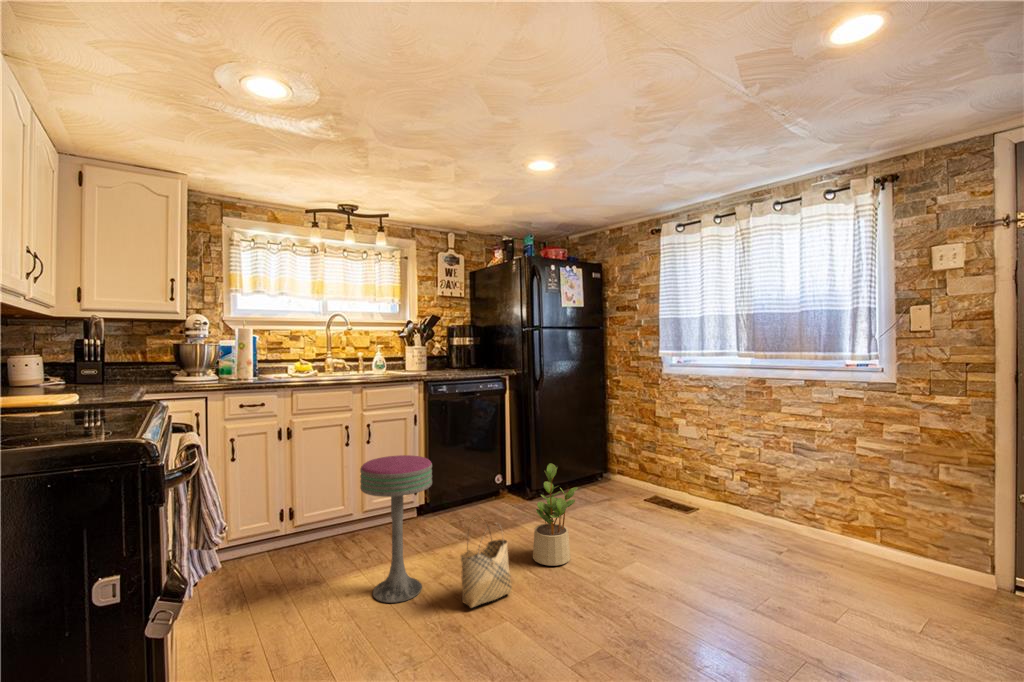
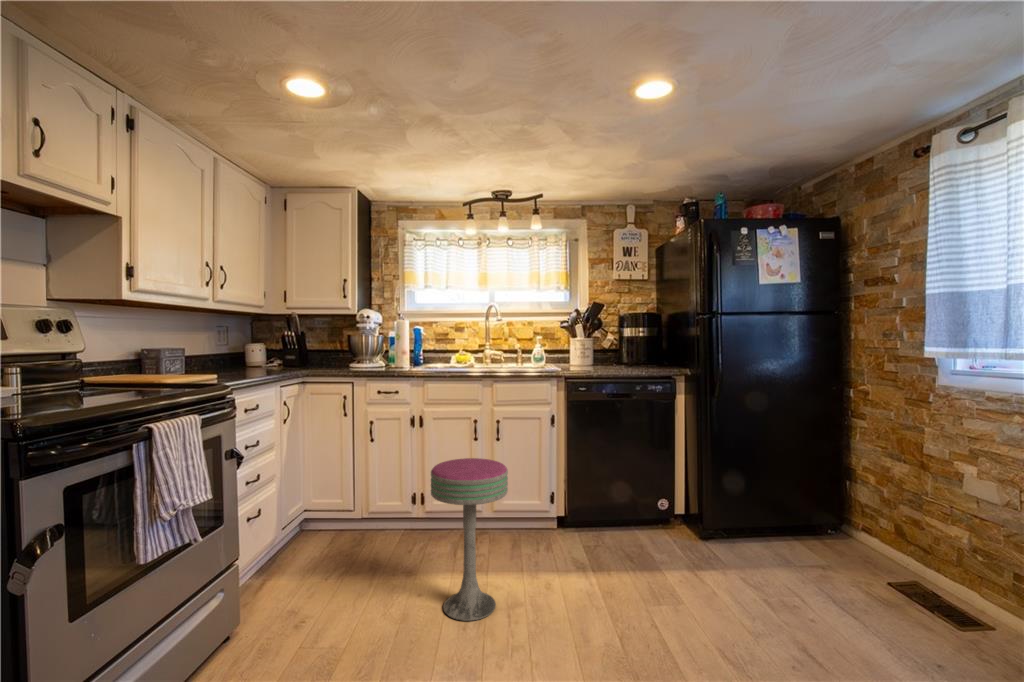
potted plant: present [533,463,578,566] -> none [641,499,712,641]
woven basket: present [461,517,512,608] -> none [510,547,580,657]

